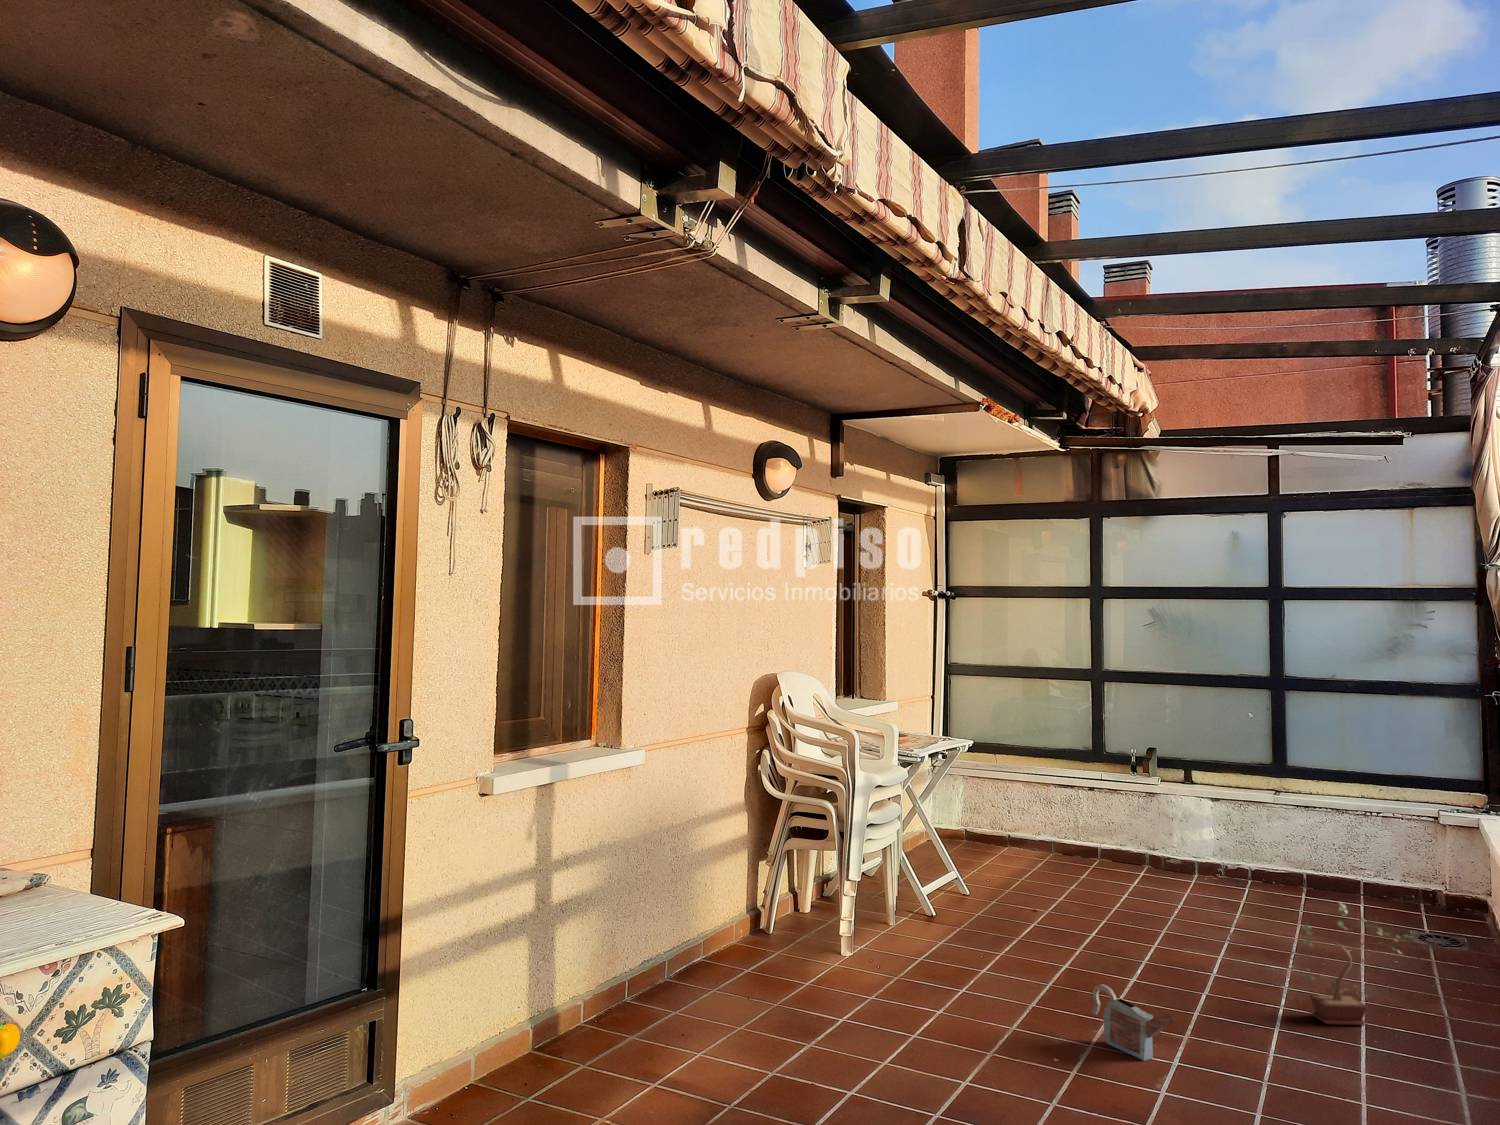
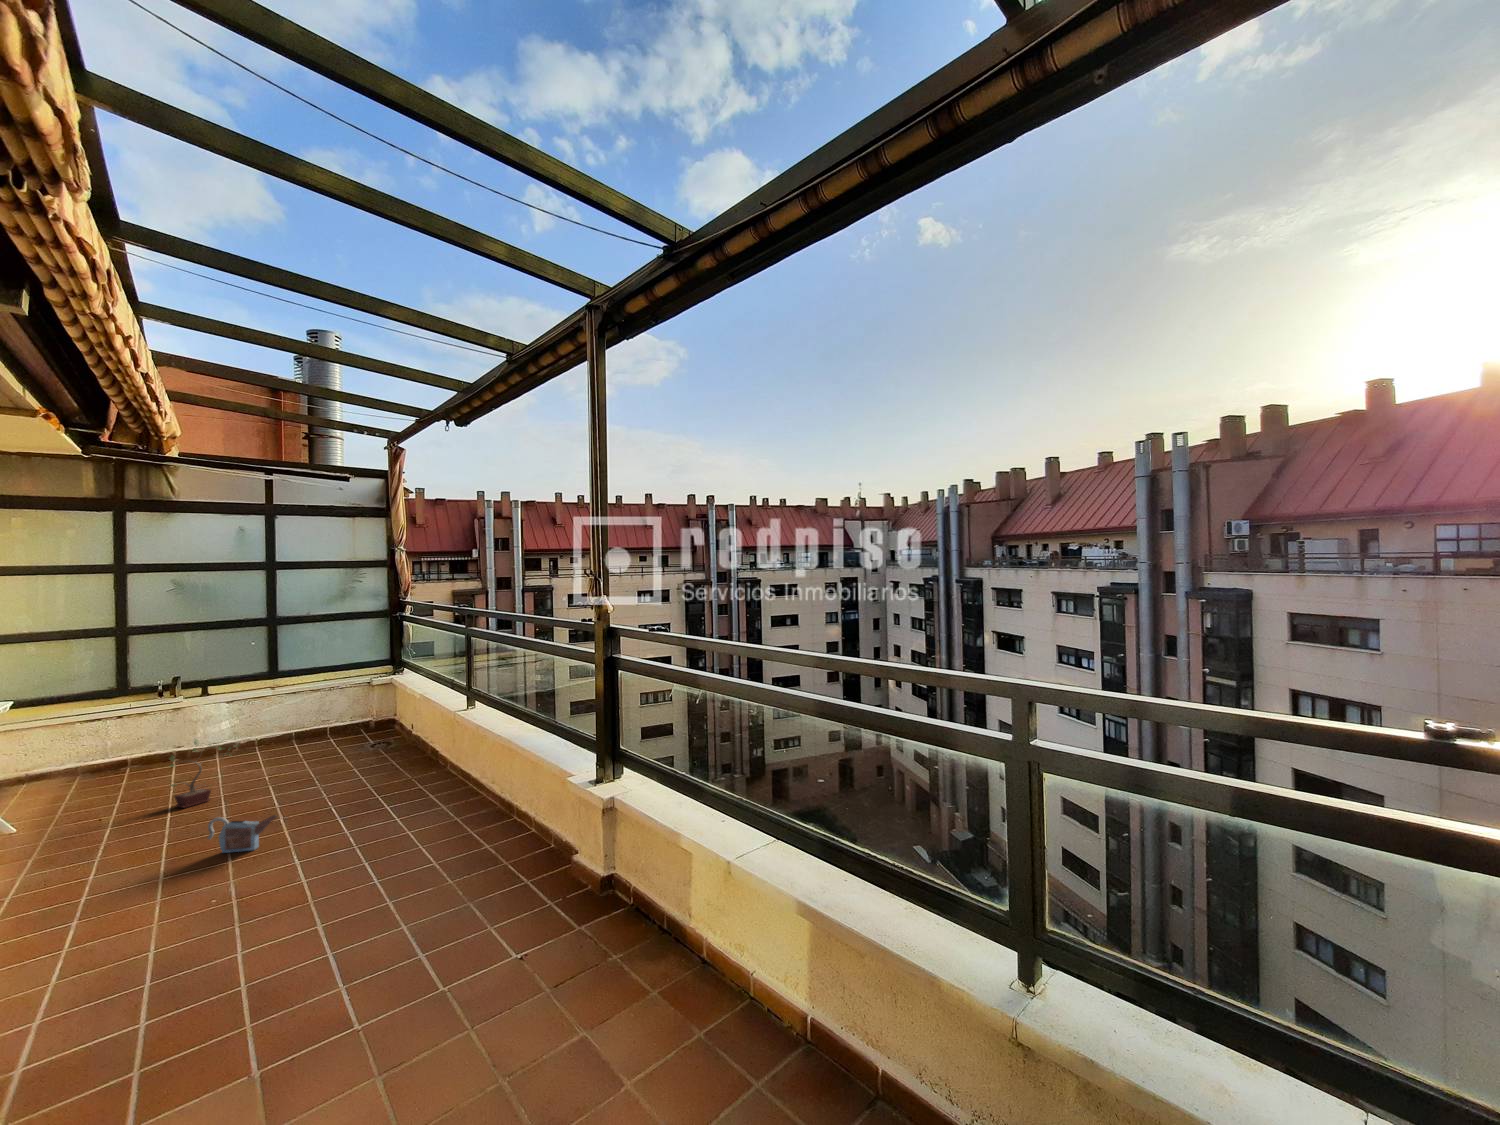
potted plant: present [1302,903,1413,1025] -> present [170,739,237,808]

